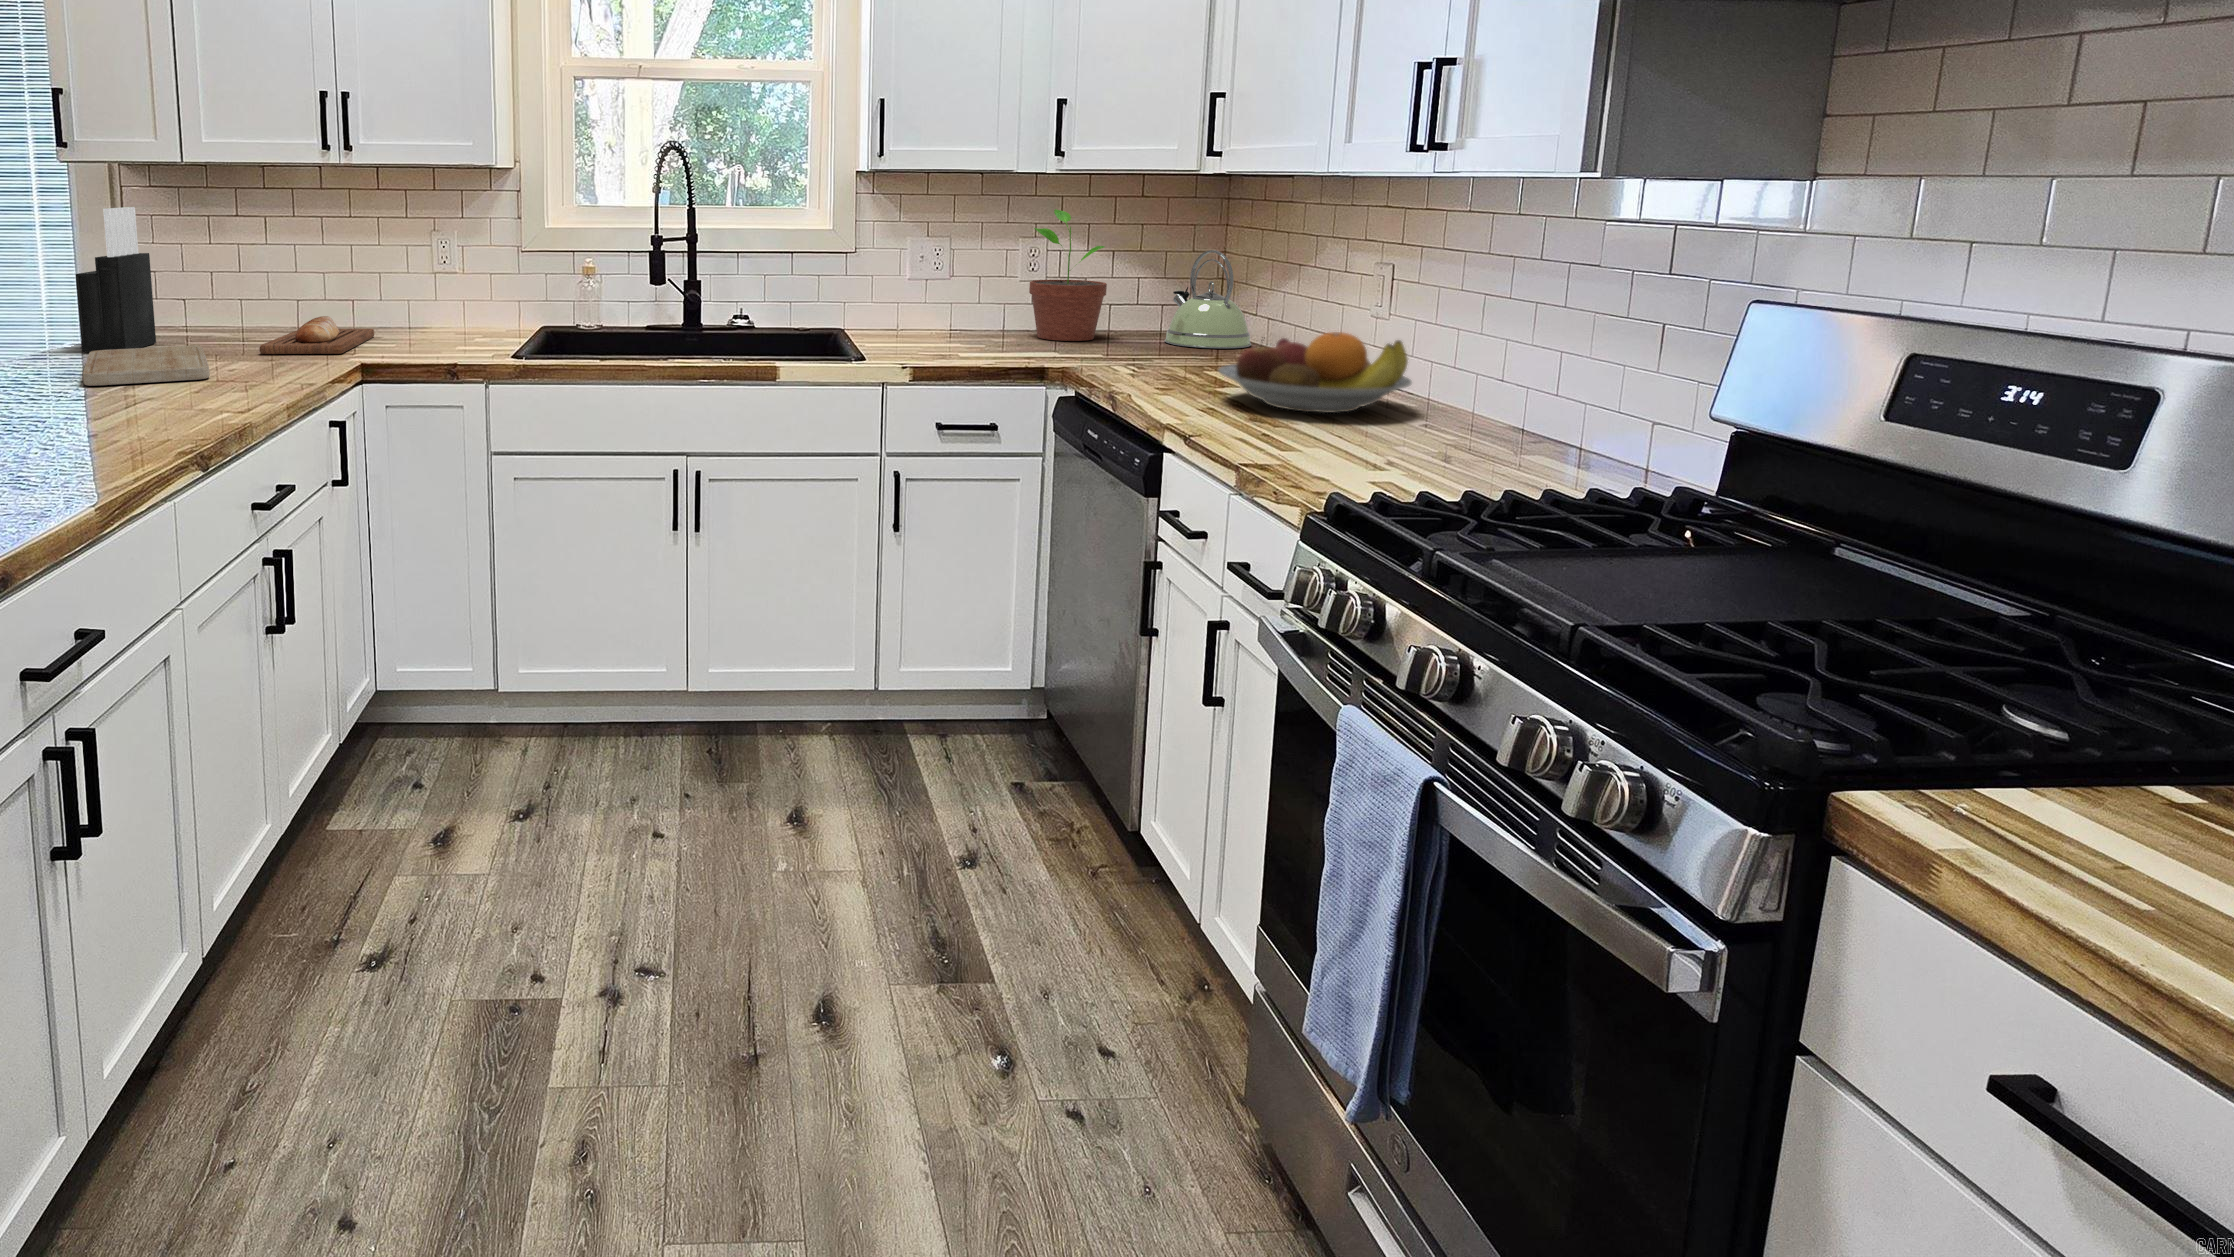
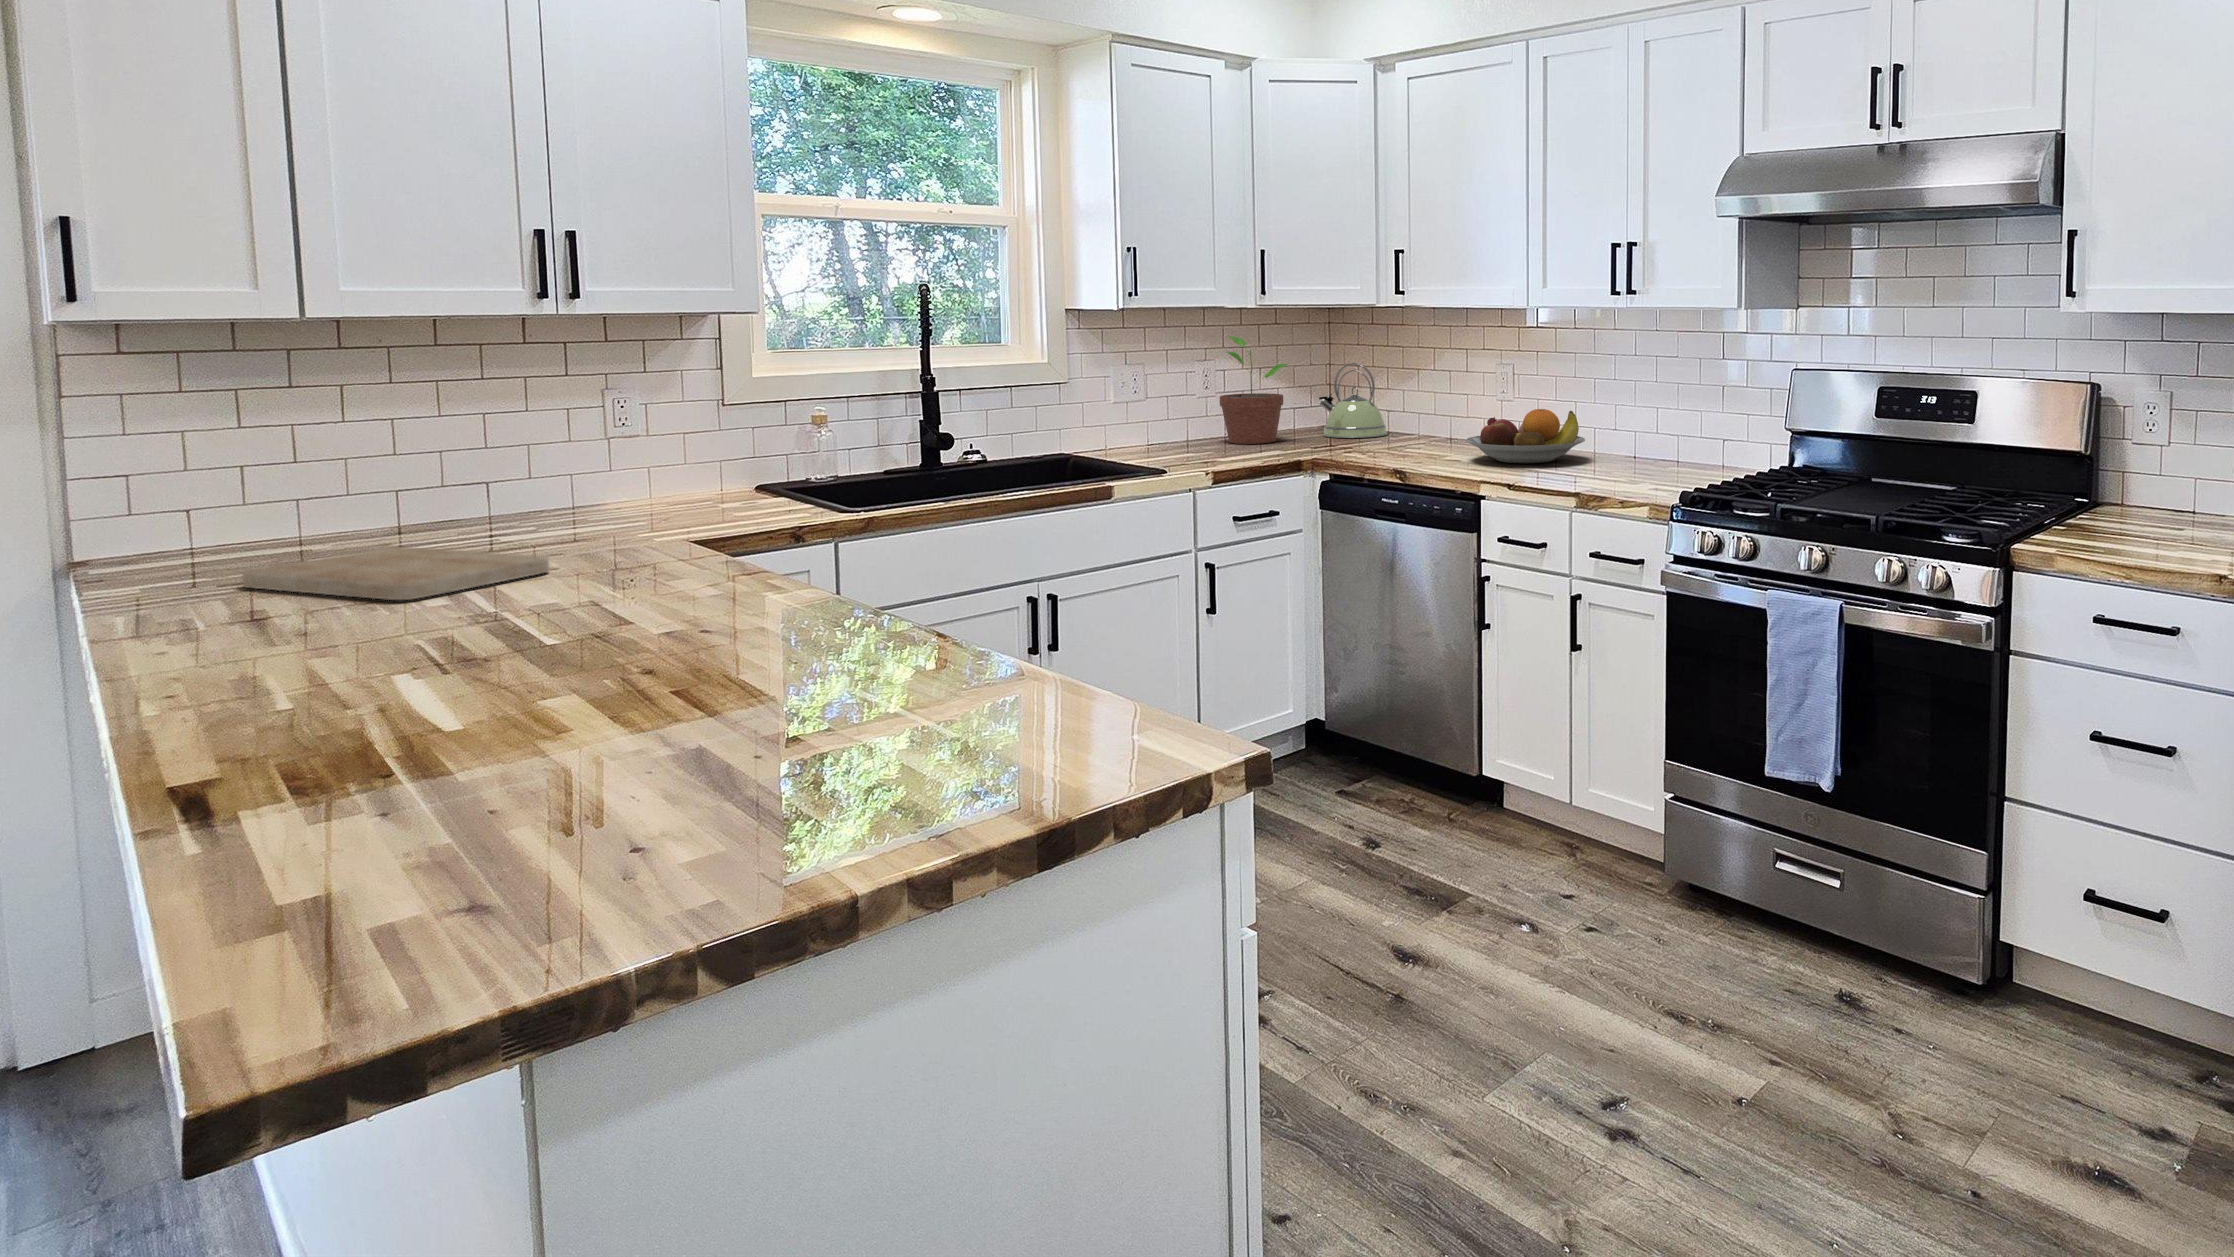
knife block: present [76,207,156,352] -> none [129,372,242,584]
bread loaf: present [259,316,374,354] -> none [441,496,607,546]

